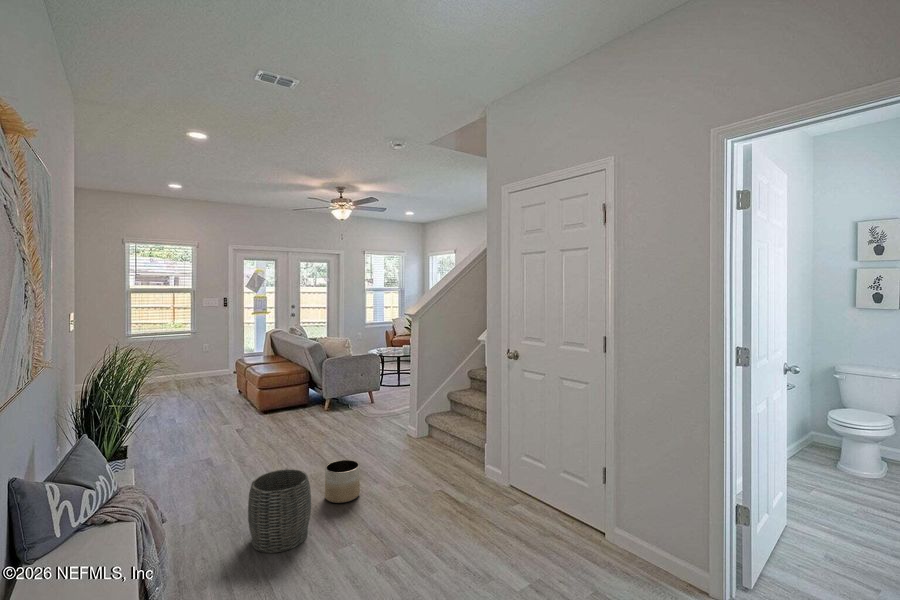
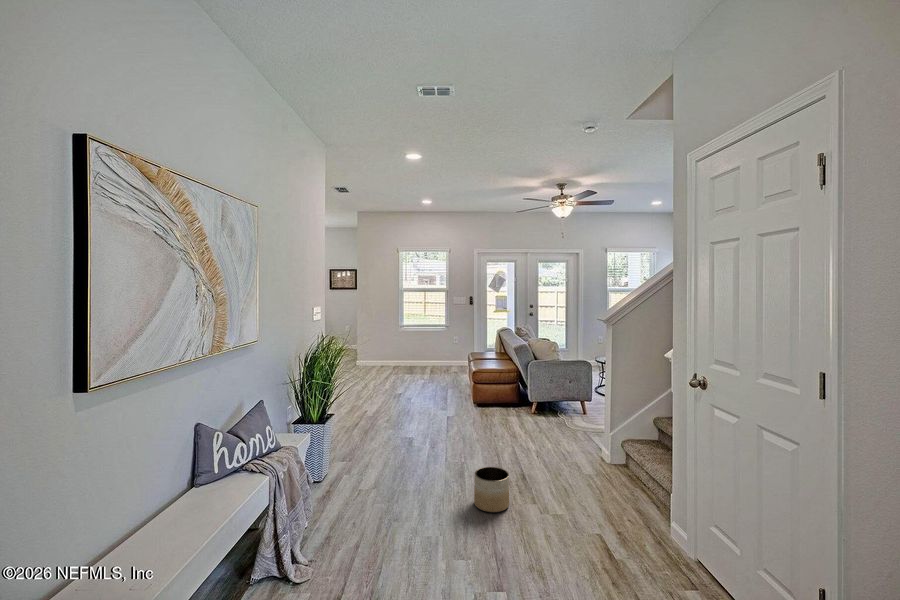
woven basket: present [248,469,311,553] -> none [388,463,444,541]

